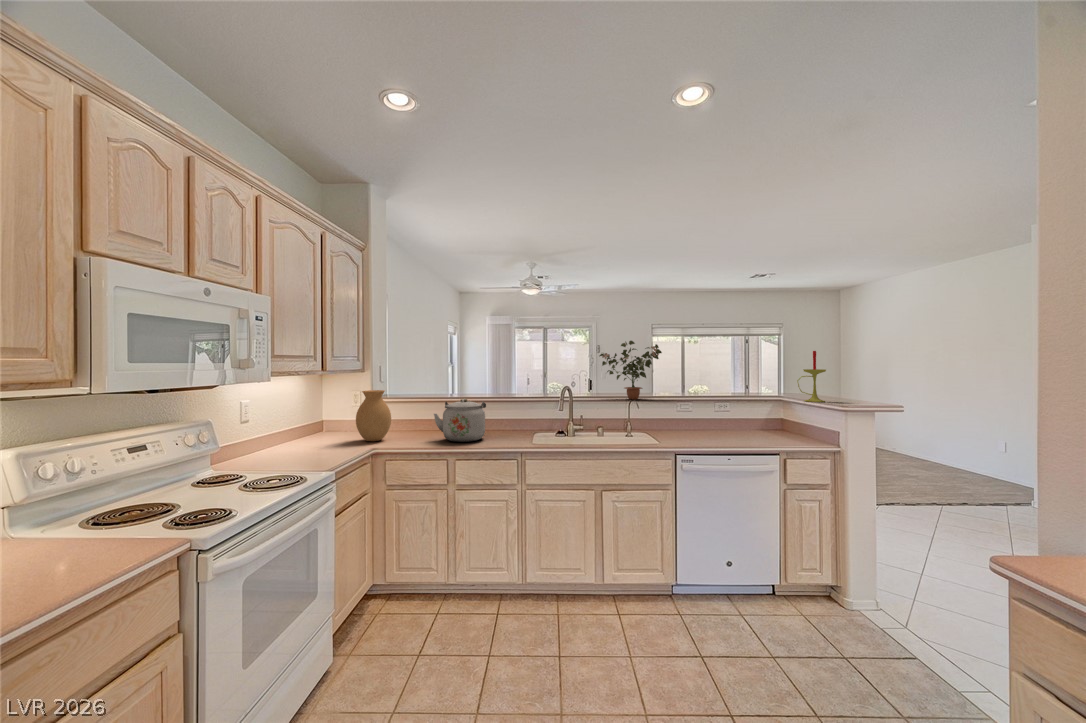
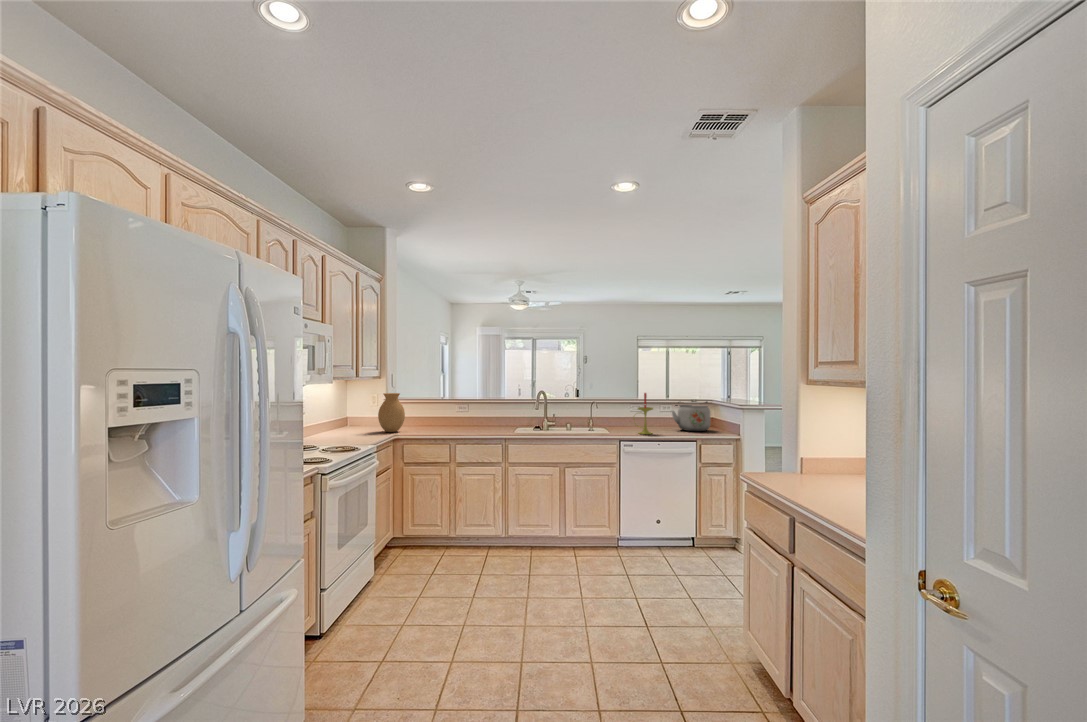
potted plant: present [600,341,662,399] -> none [568,355,617,401]
candle: present [797,351,826,402] -> present [638,393,653,434]
kettle: present [434,399,486,442] -> present [672,400,711,431]

